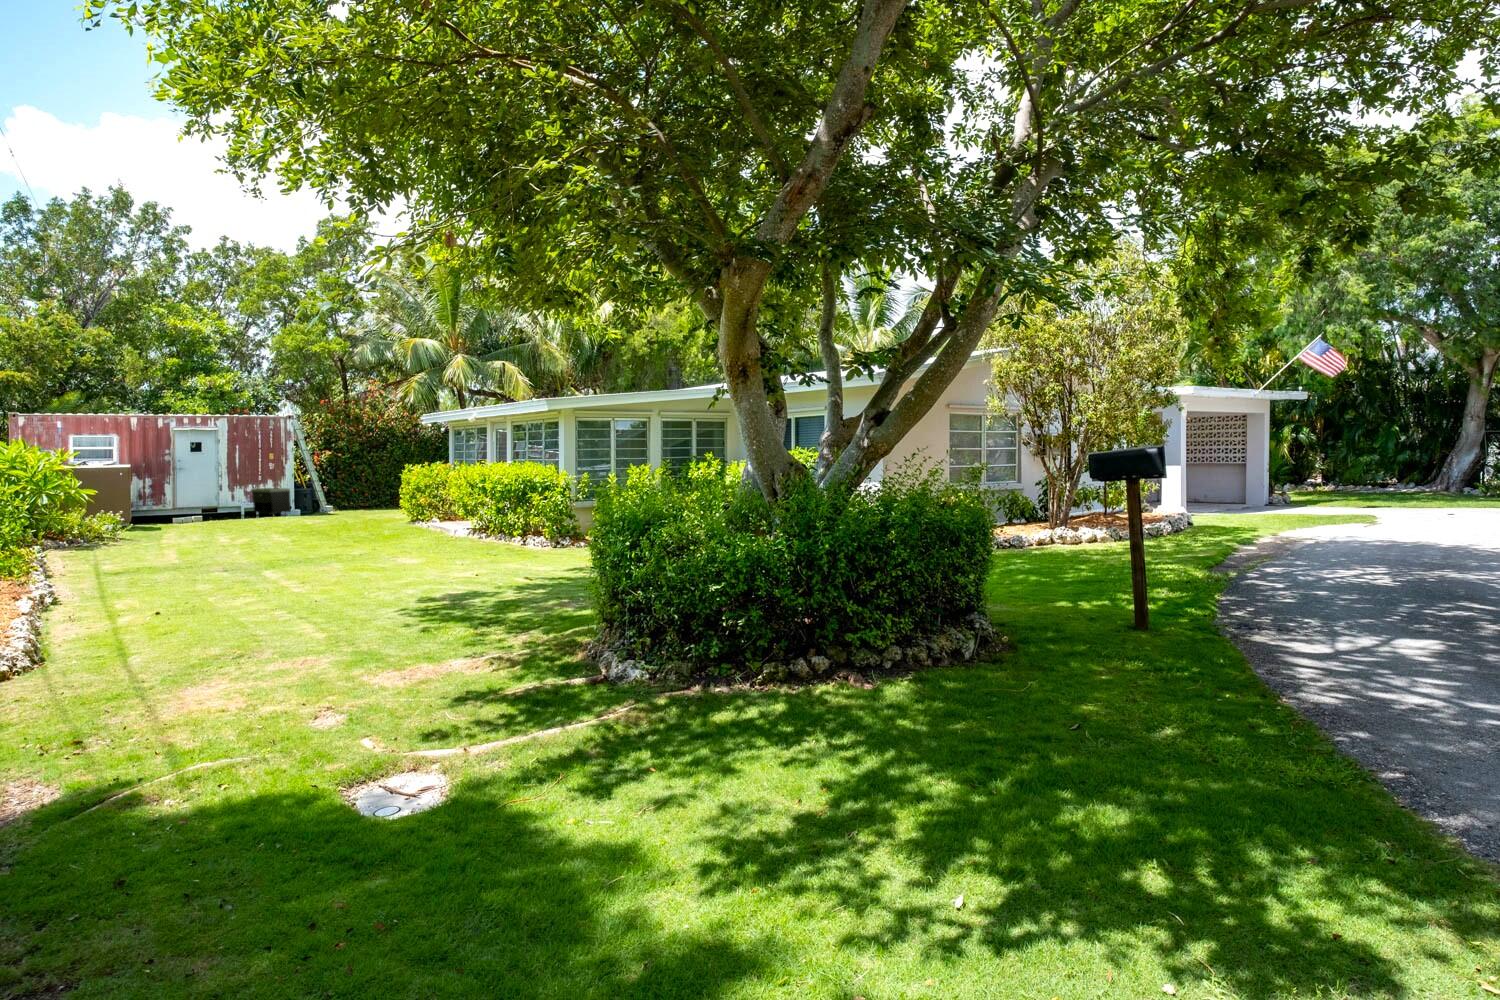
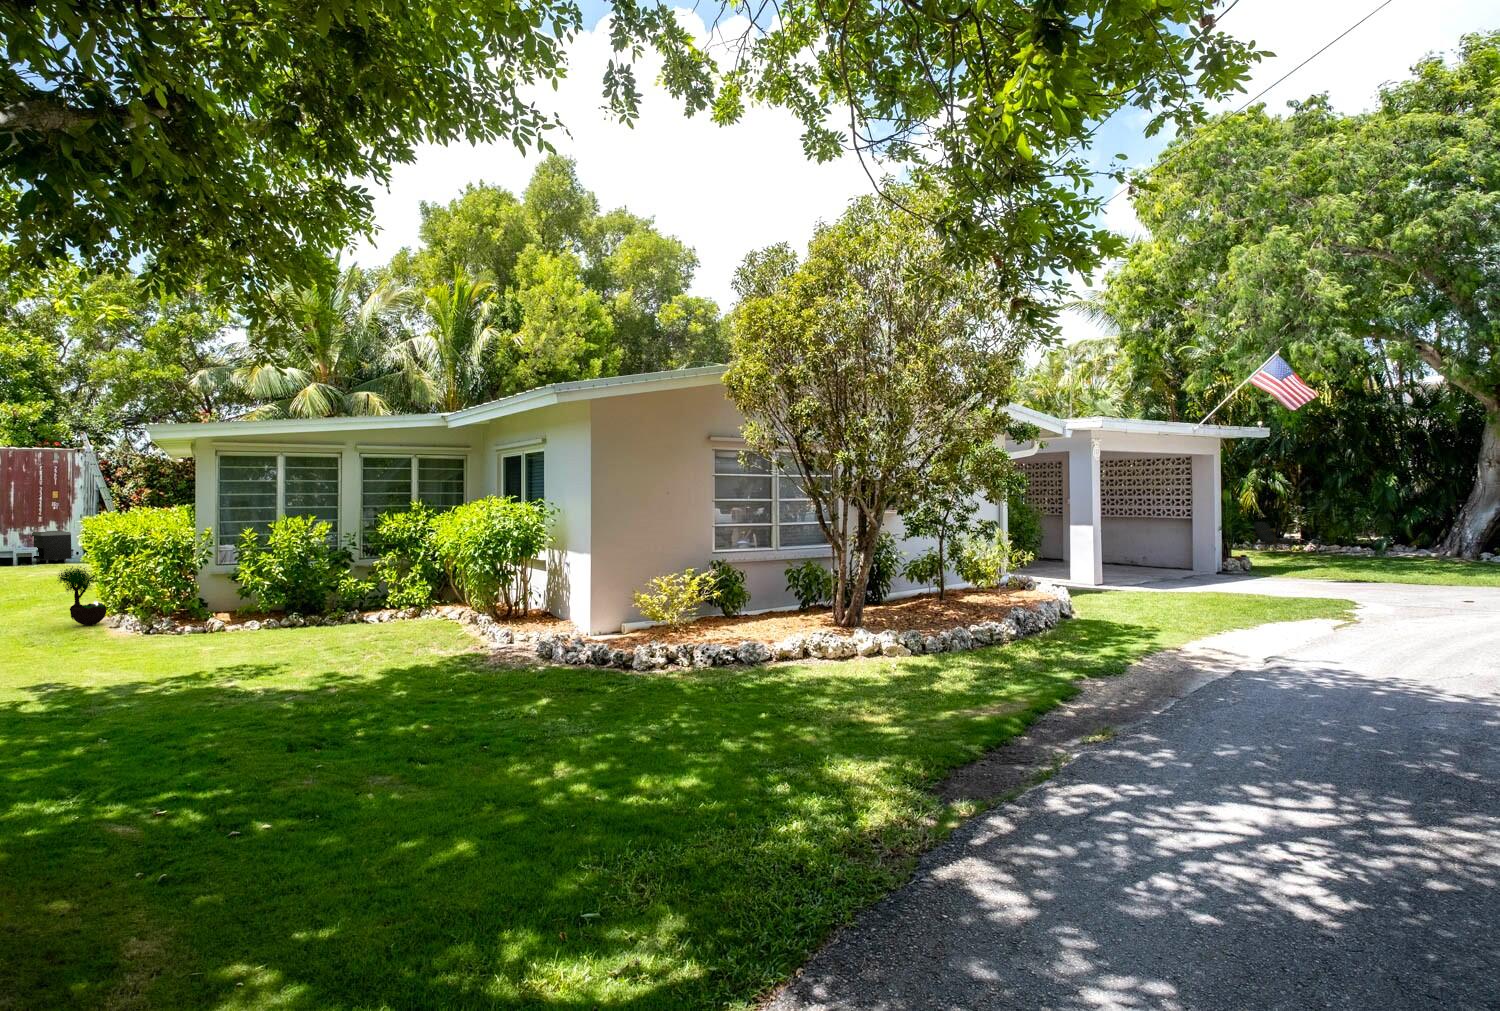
lounge chair: none [1283,465,1320,493] -> present [1253,522,1295,552]
potted tree: none [492,496,524,542] -> present [57,566,107,625]

